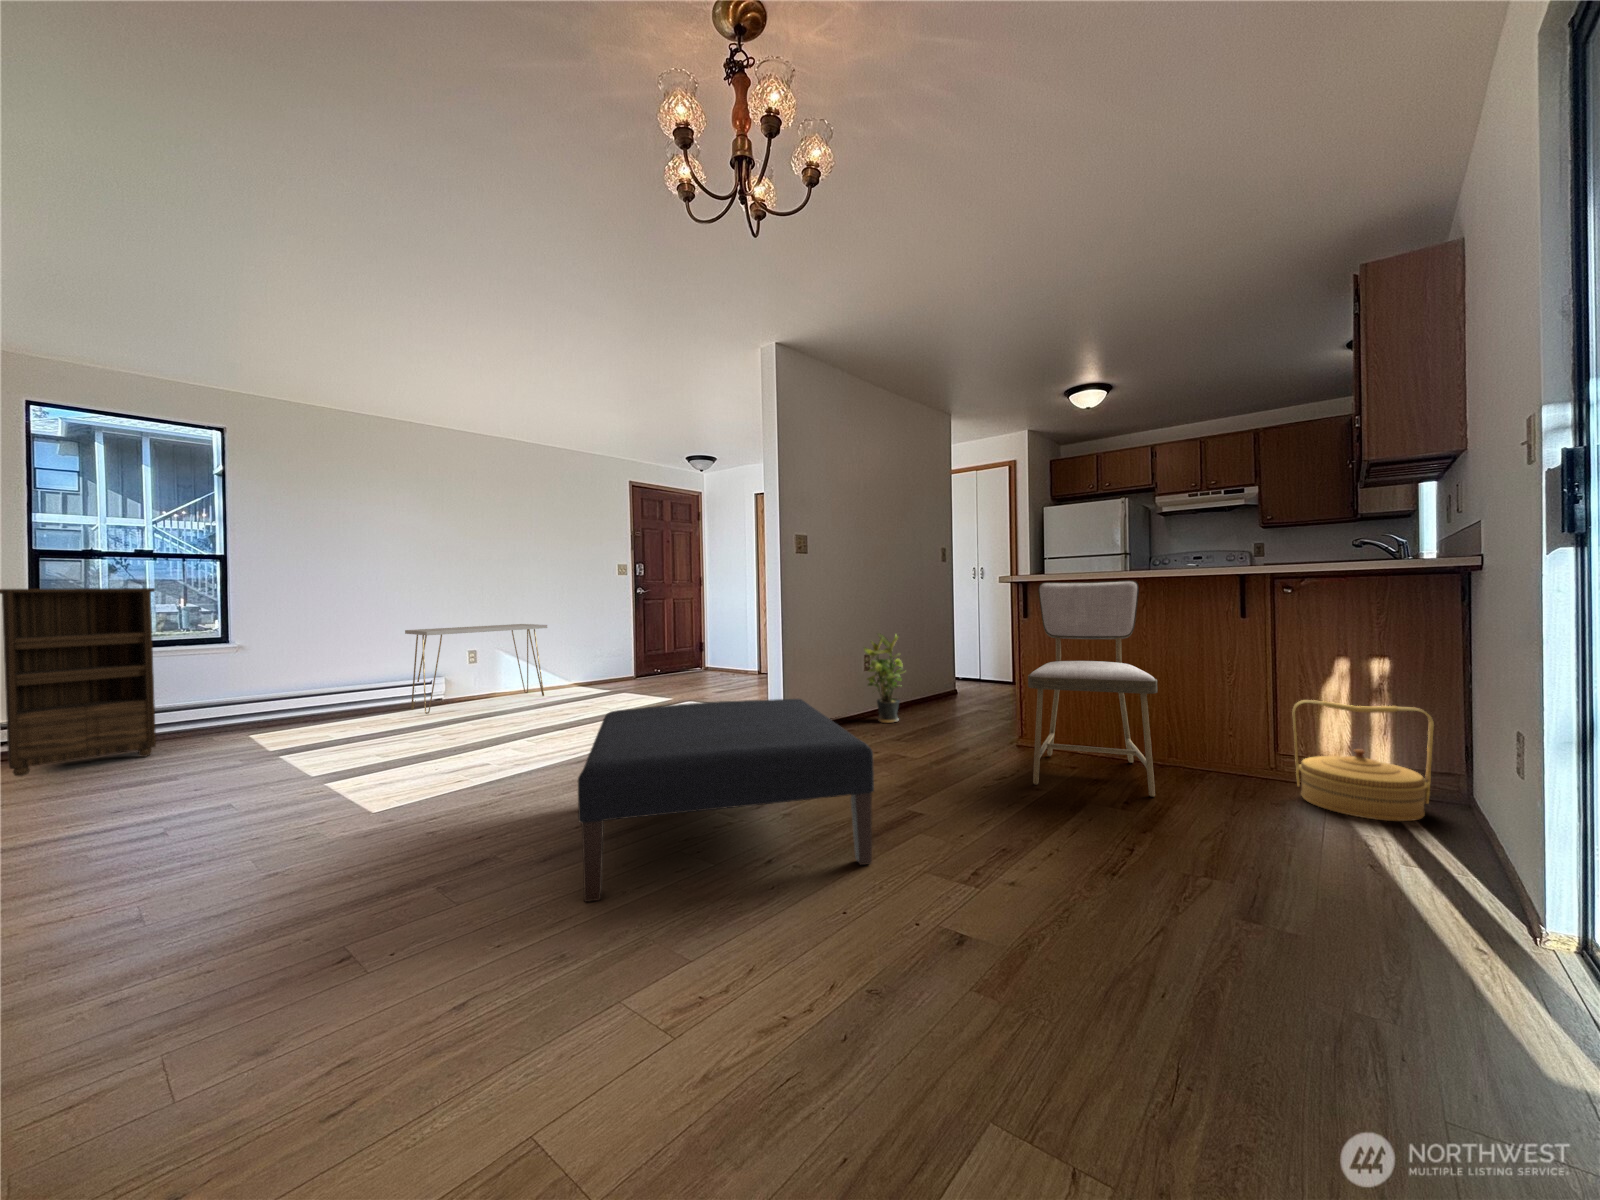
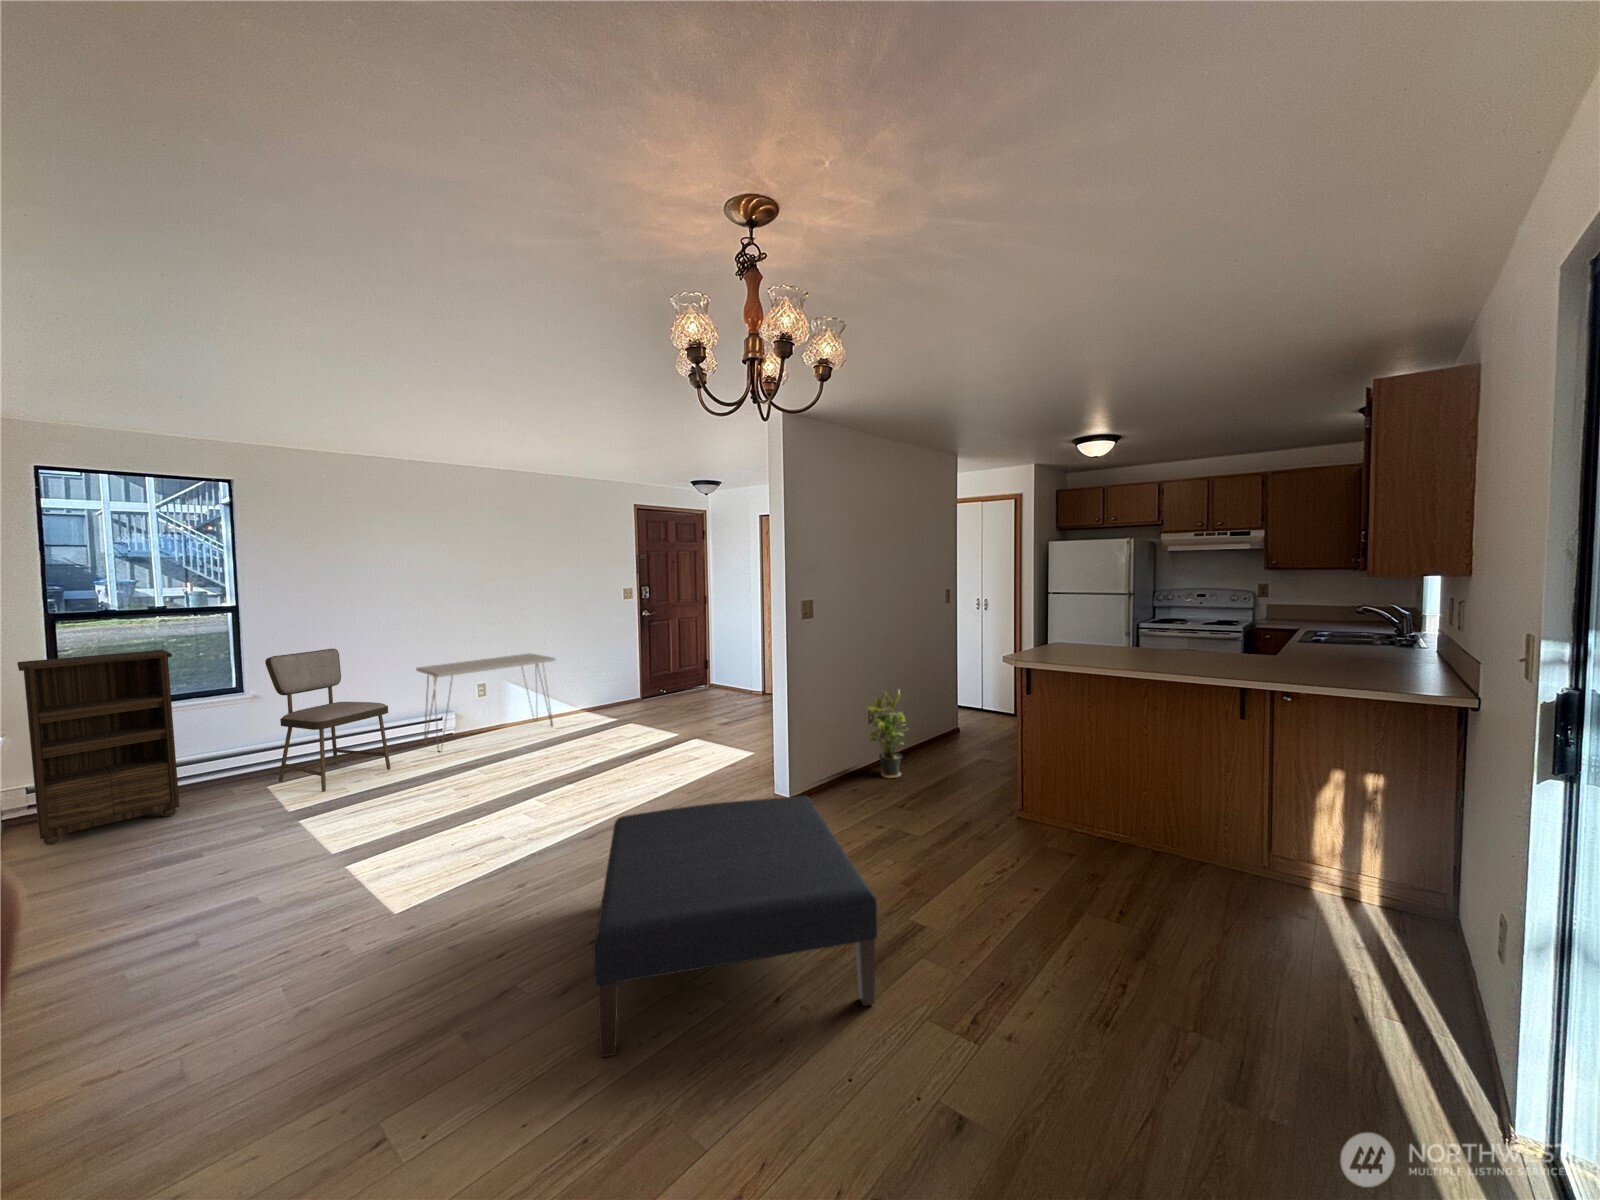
dining chair: present [1028,580,1157,797] -> present [265,649,391,792]
woven basket: present [1293,700,1434,821] -> none [1286,815,1424,949]

